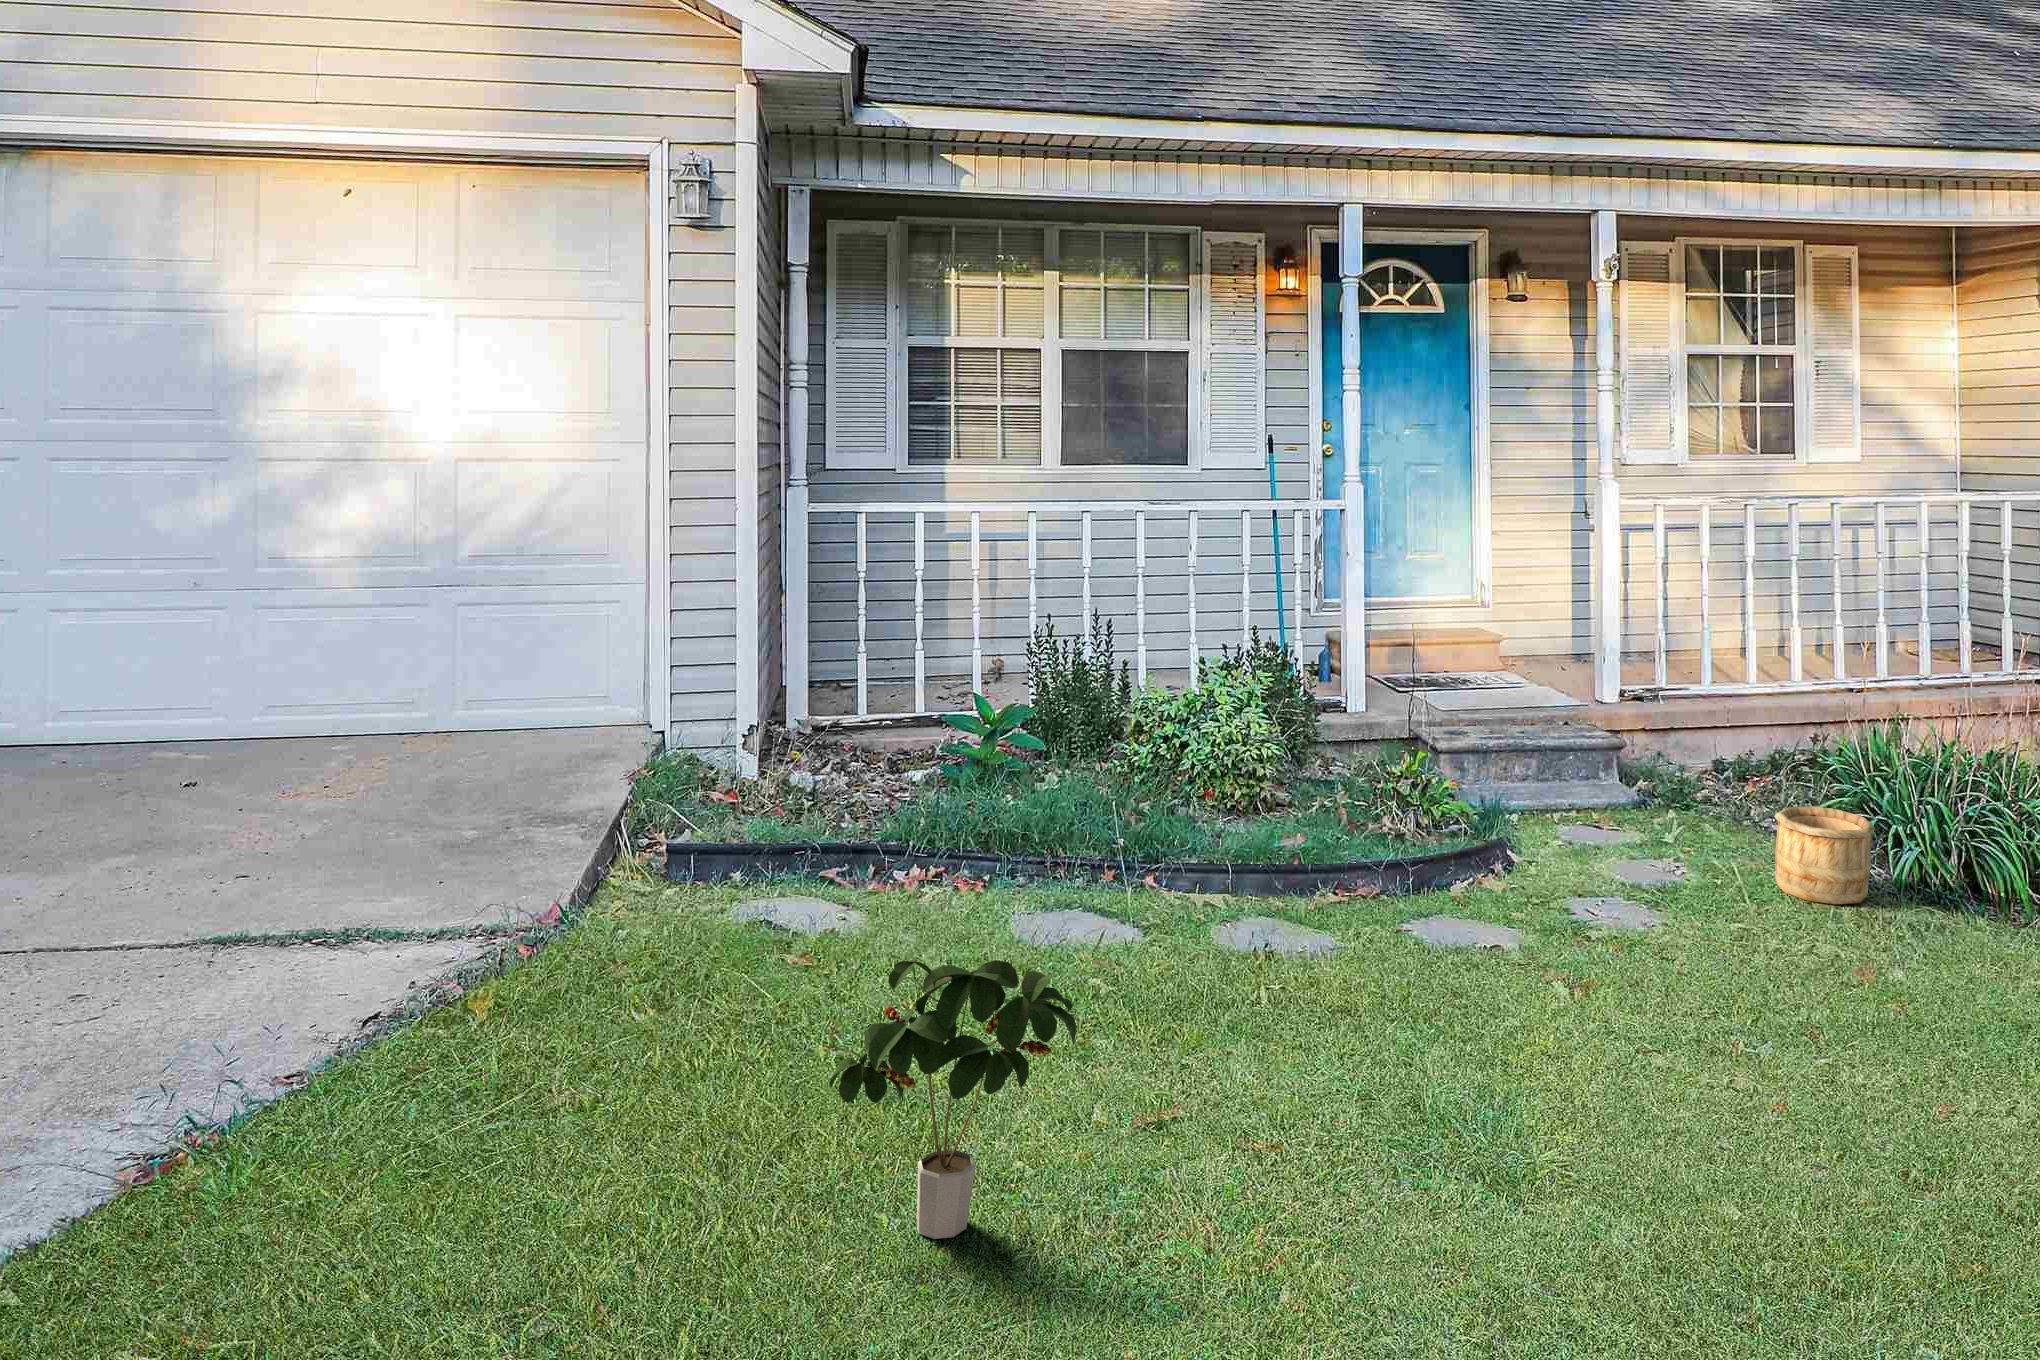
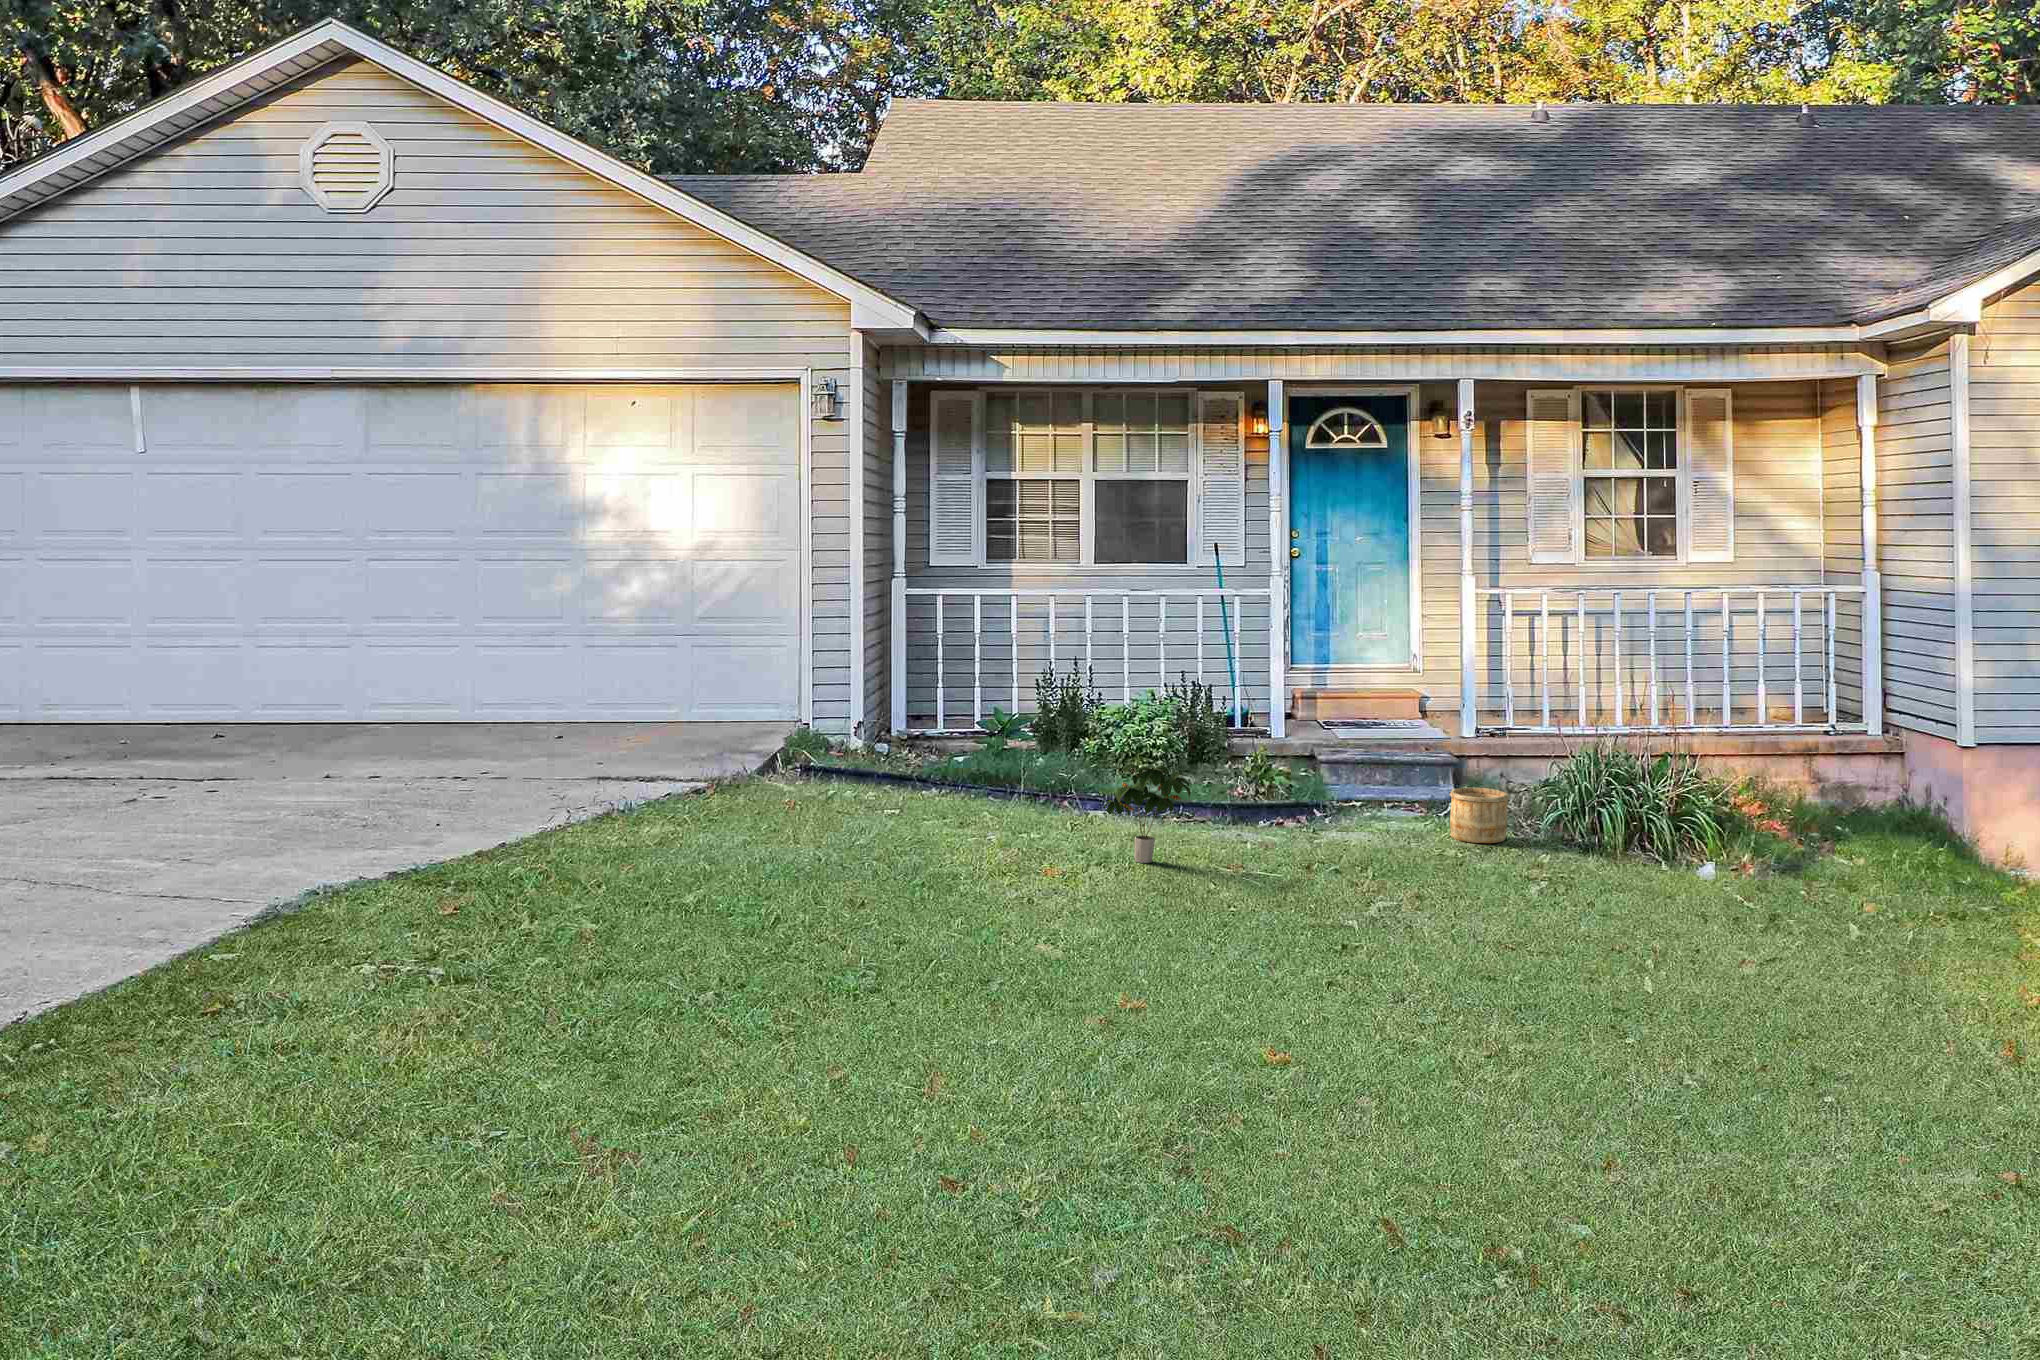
potted plant: present [830,956,1076,1239] -> present [1104,764,1191,863]

